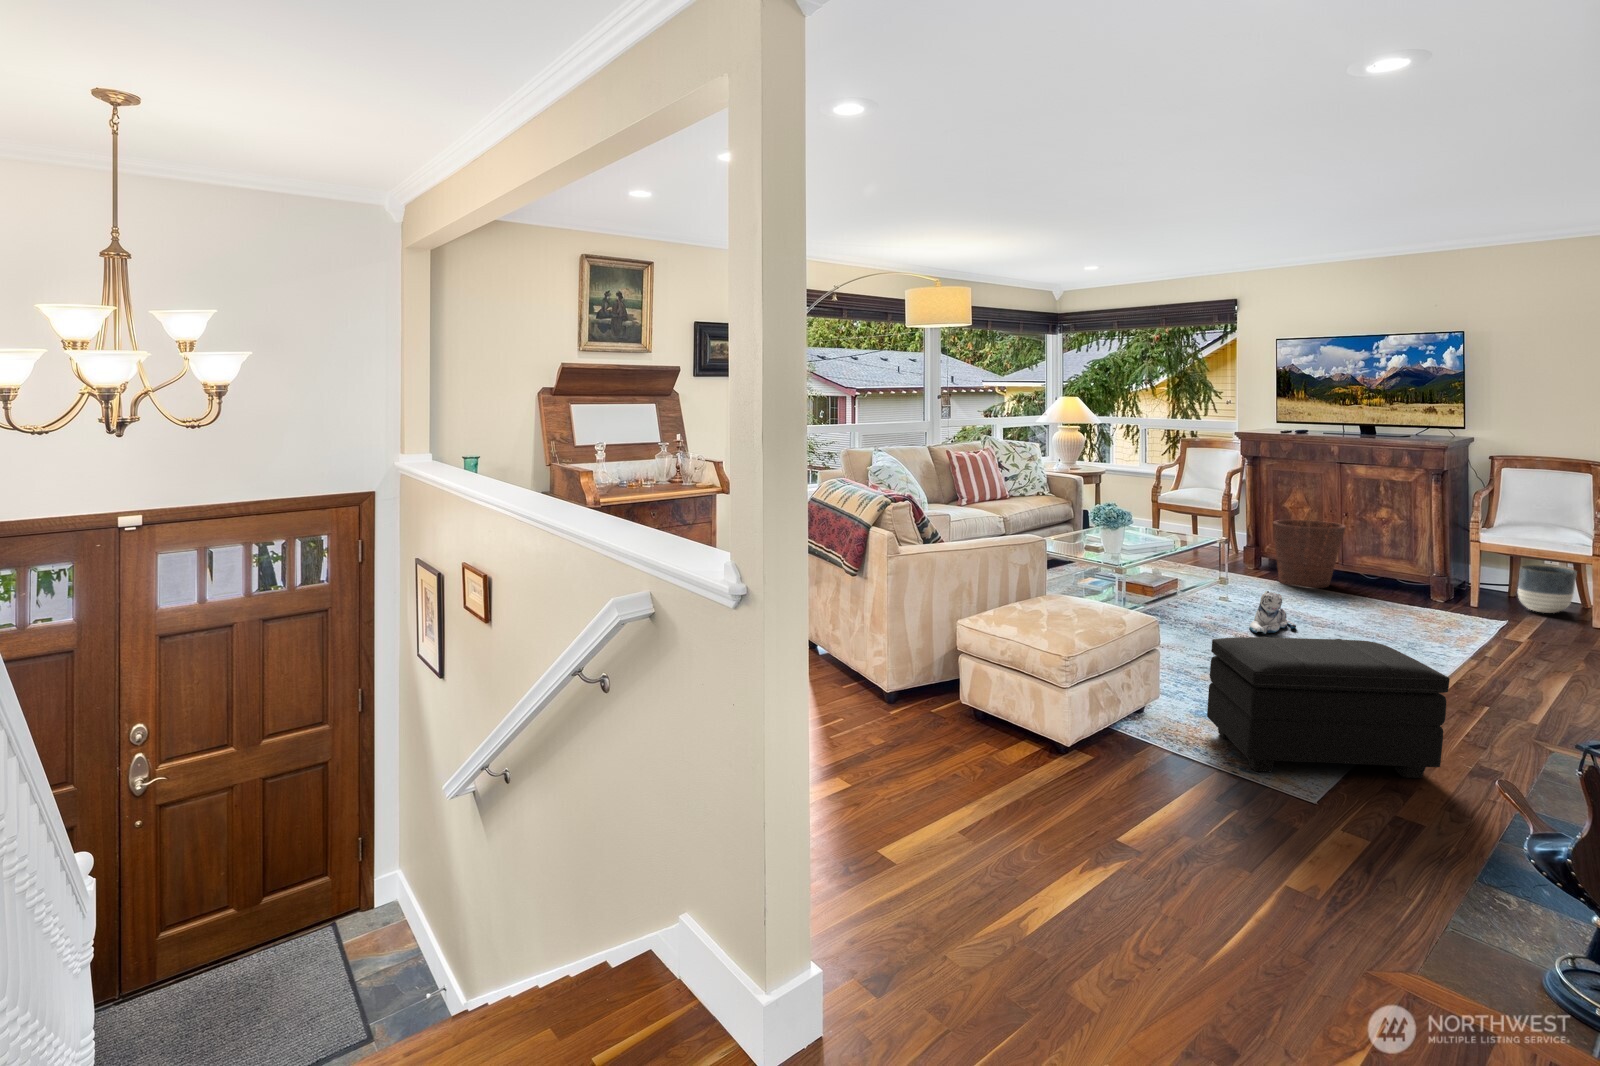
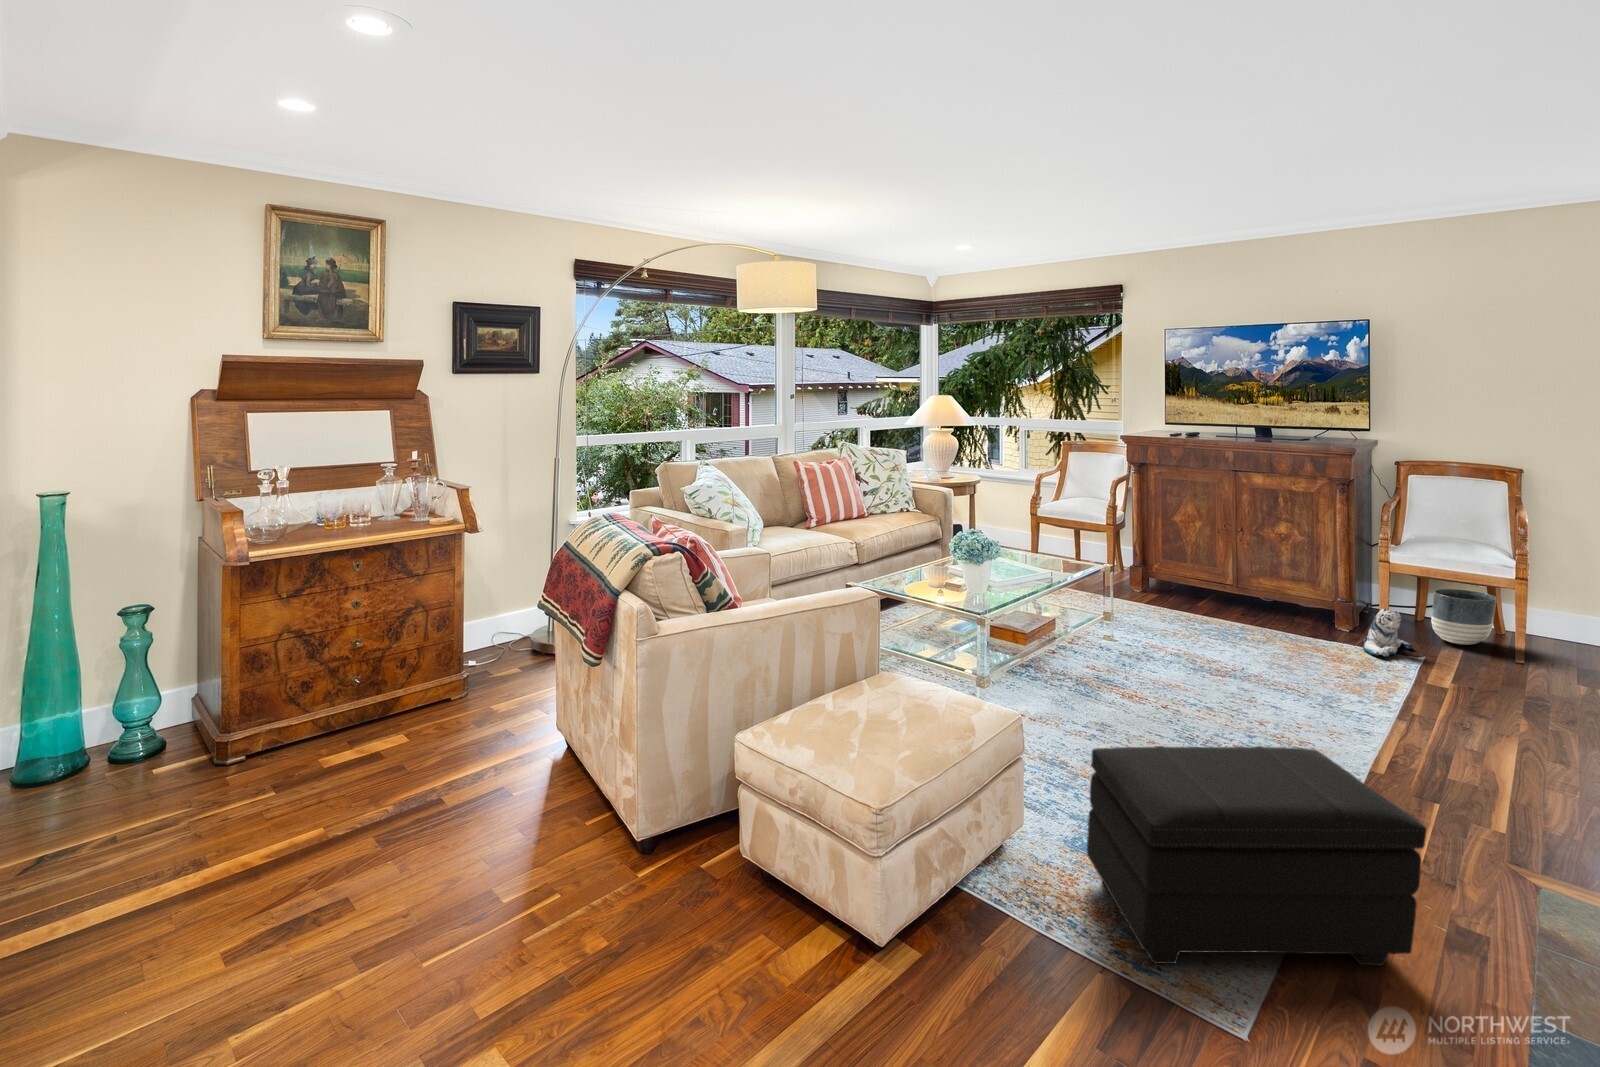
basket: present [1273,520,1346,587] -> none [1163,536,1243,615]
plush toy: present [1249,591,1296,634] -> present [1363,609,1413,656]

